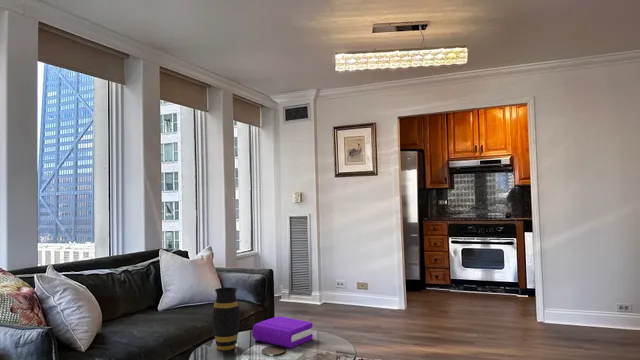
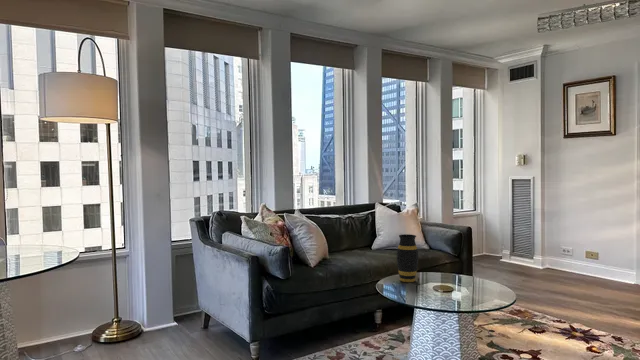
book: present [252,316,313,348] -> none [430,264,481,289]

